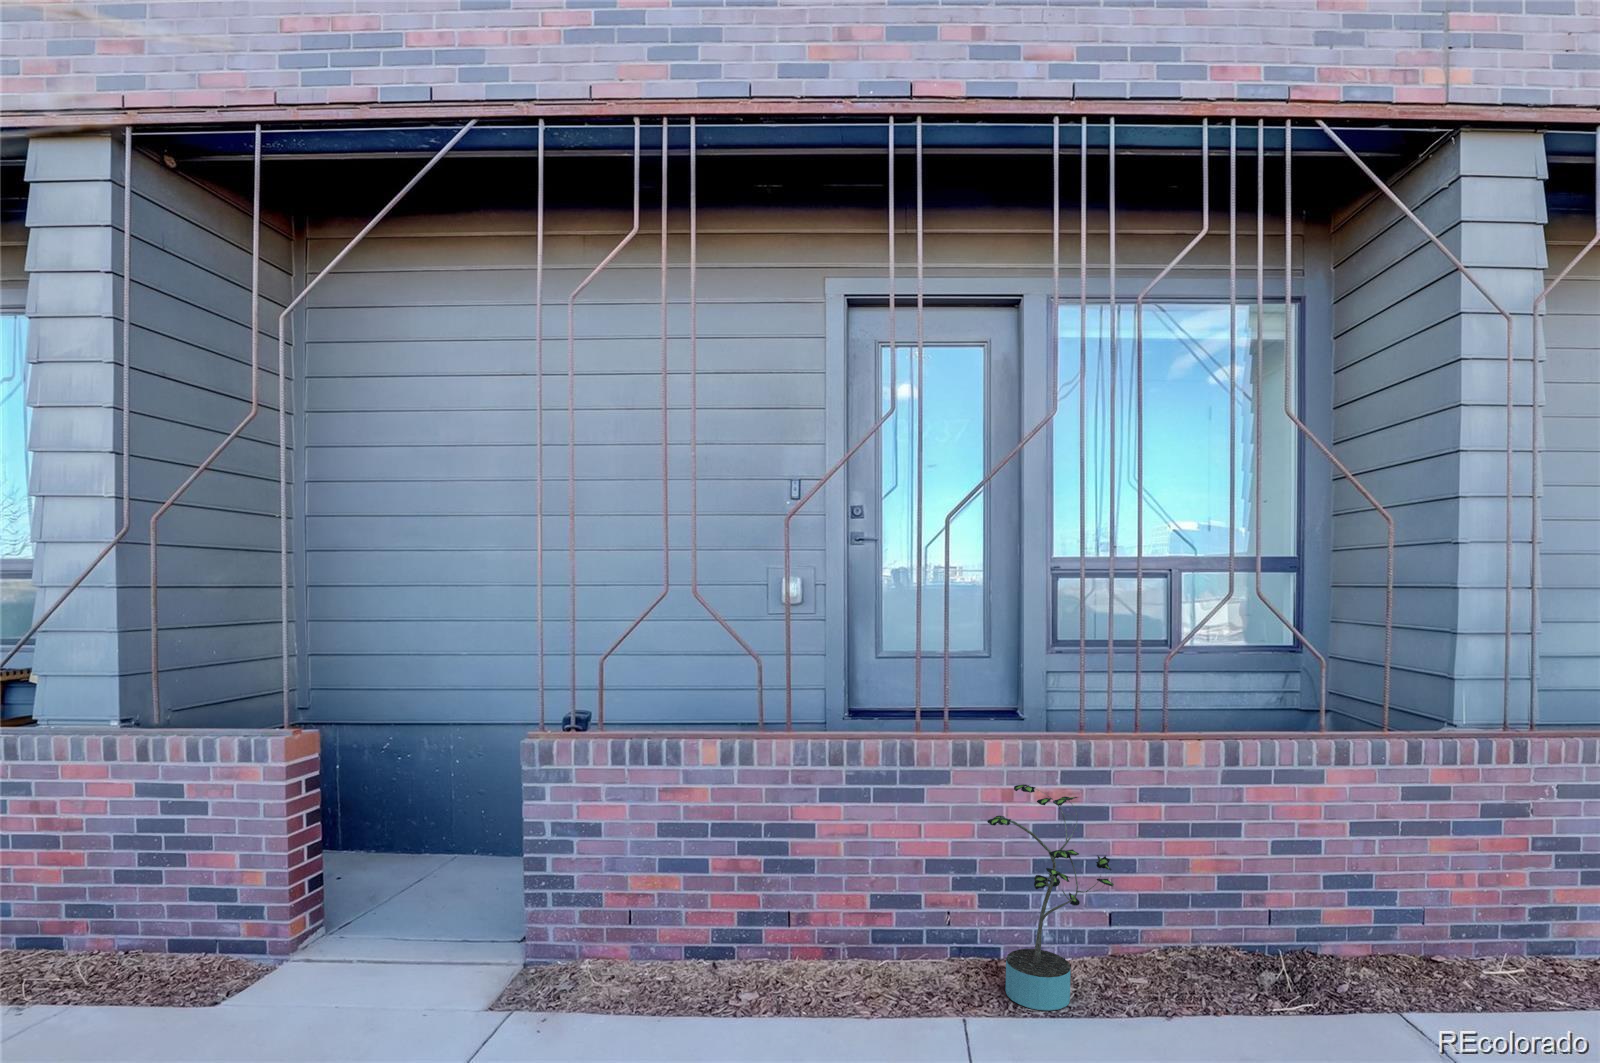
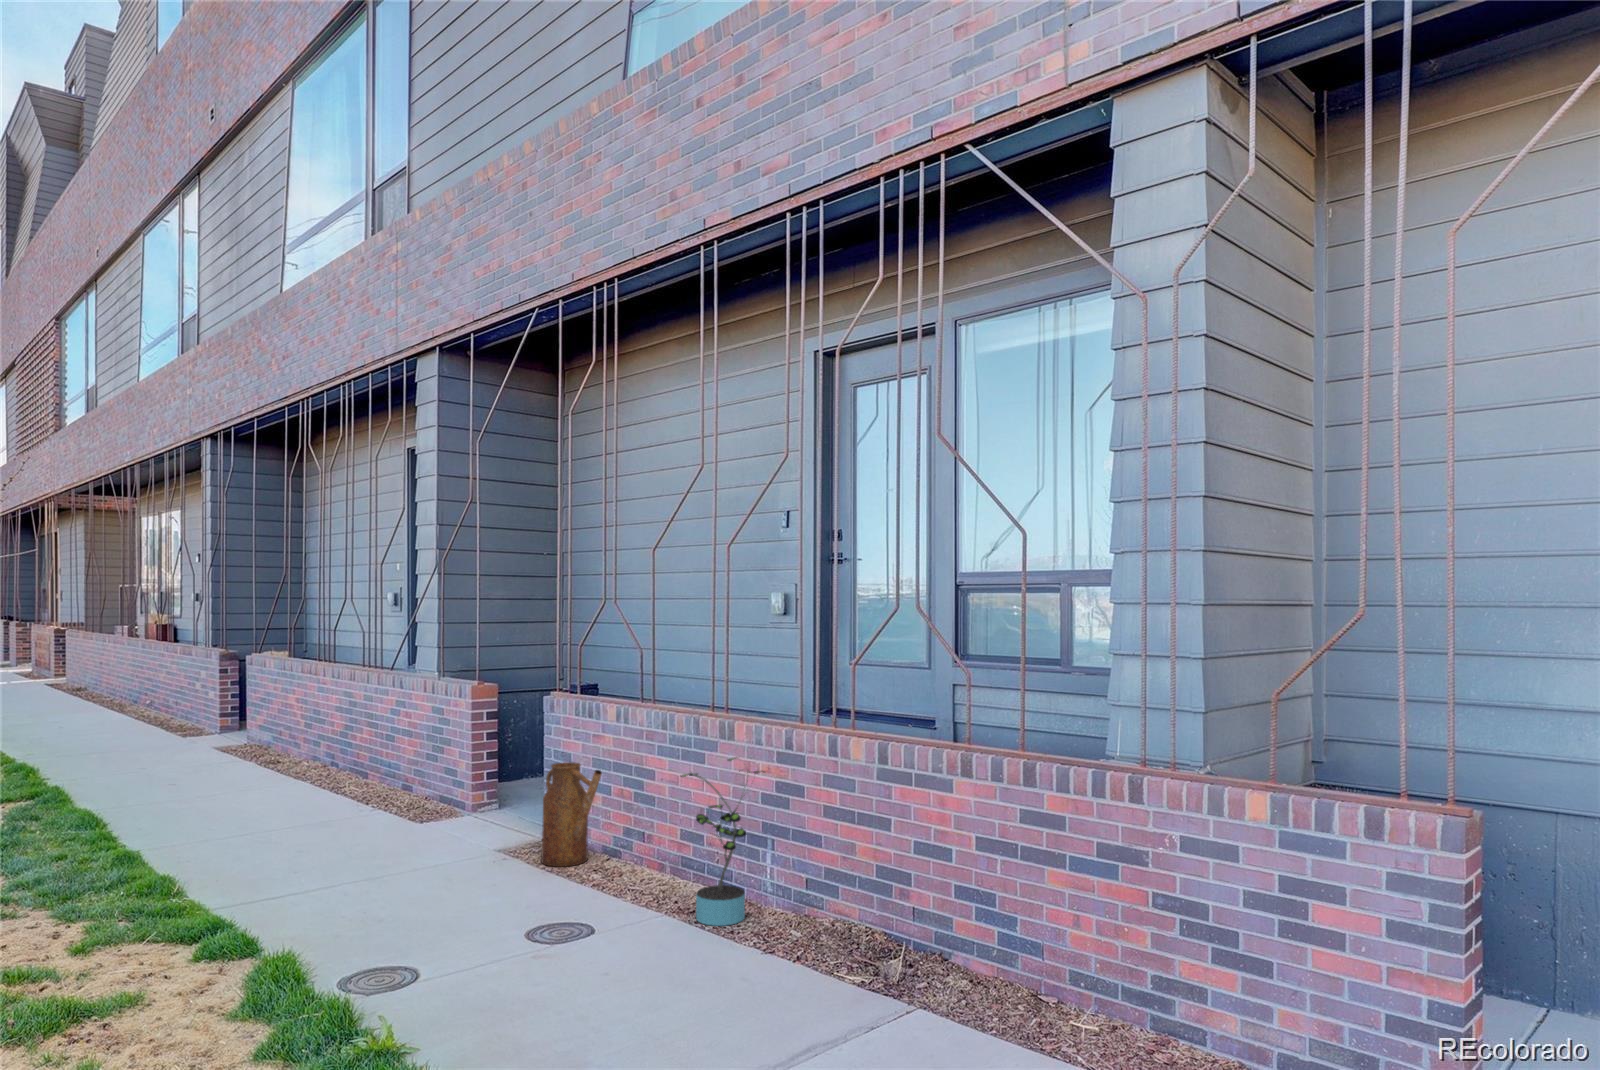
watering can: none [600,837,753,1014] -> present [541,762,602,867]

